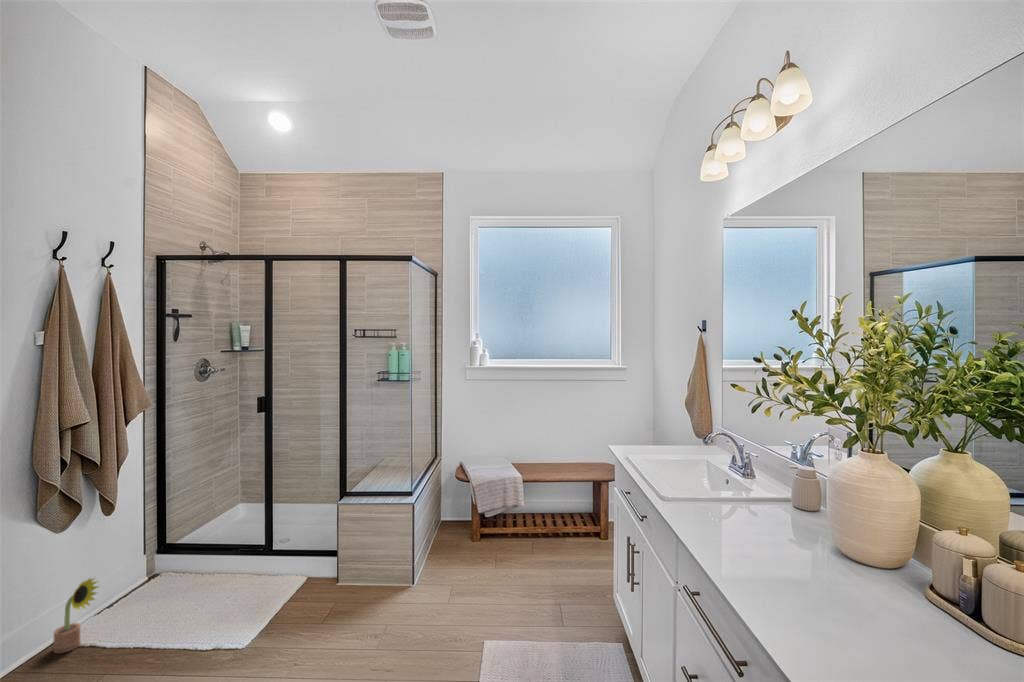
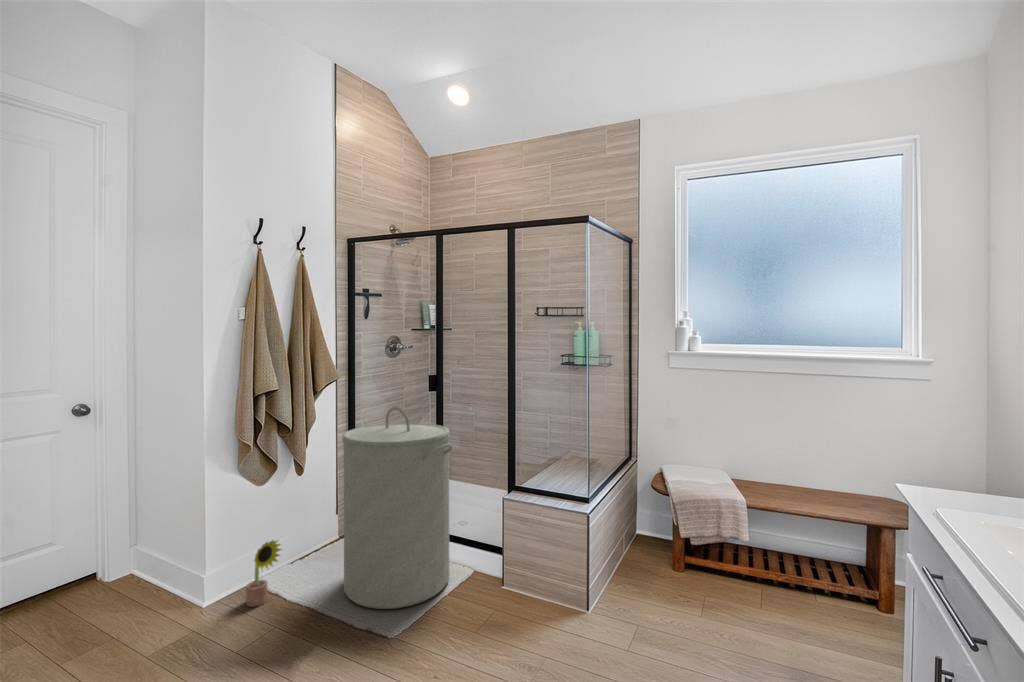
laundry hamper: none [171,429,293,622] -> present [343,407,452,609]

